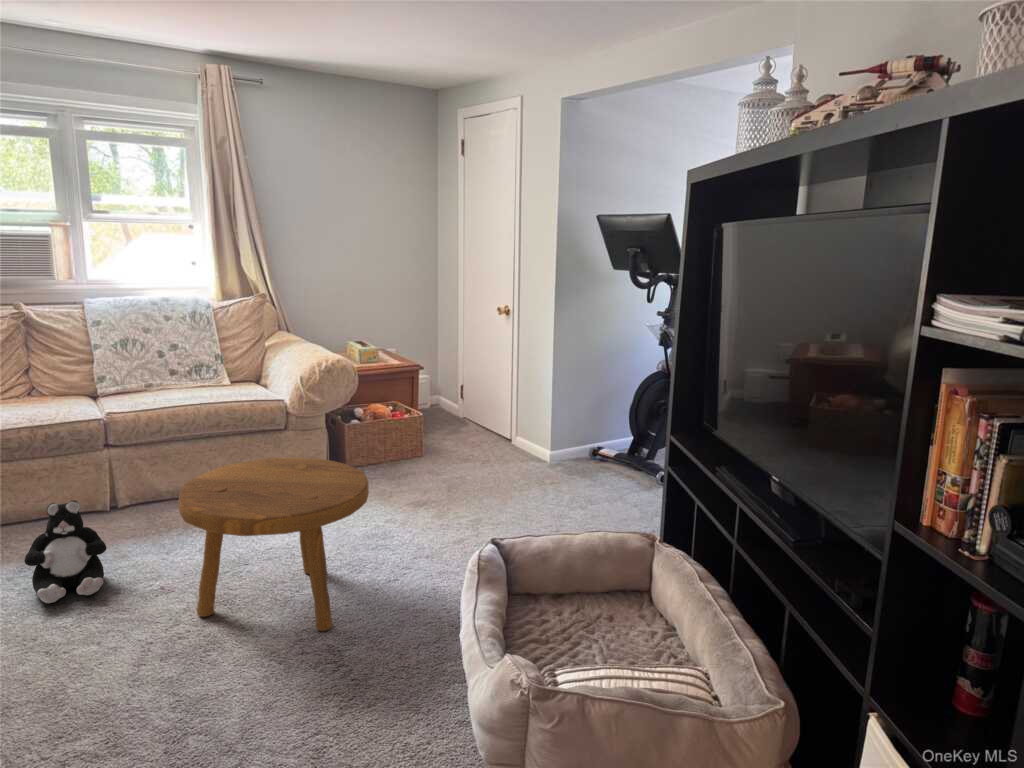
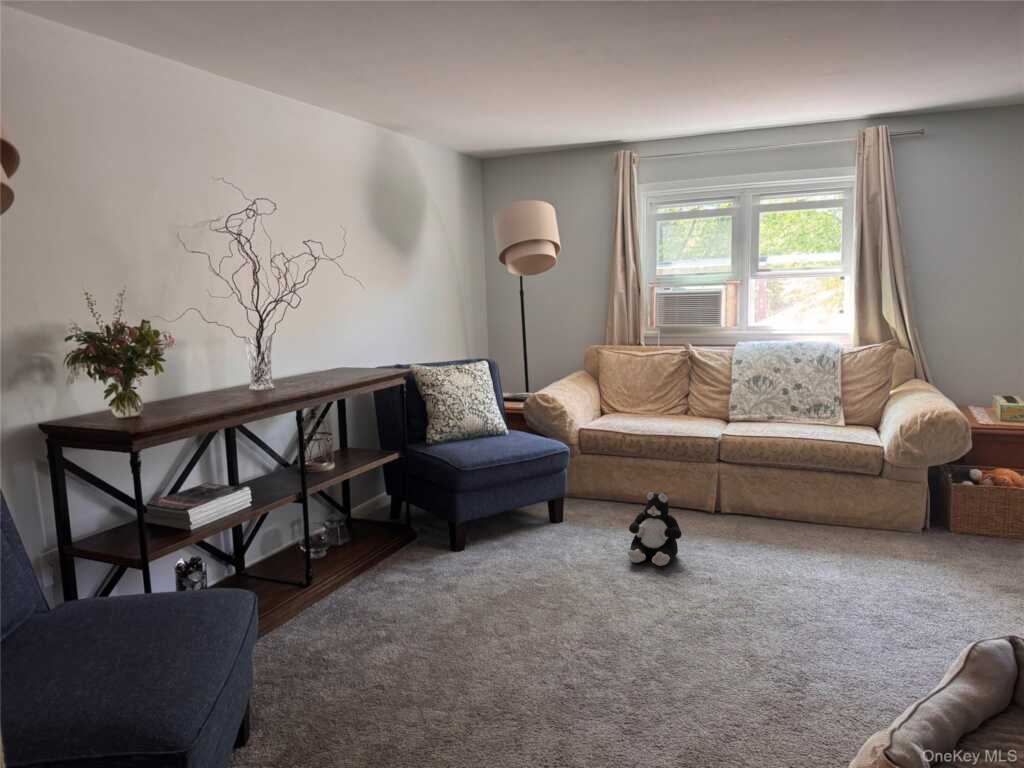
footstool: present [178,458,369,631] -> none [706,489,885,660]

